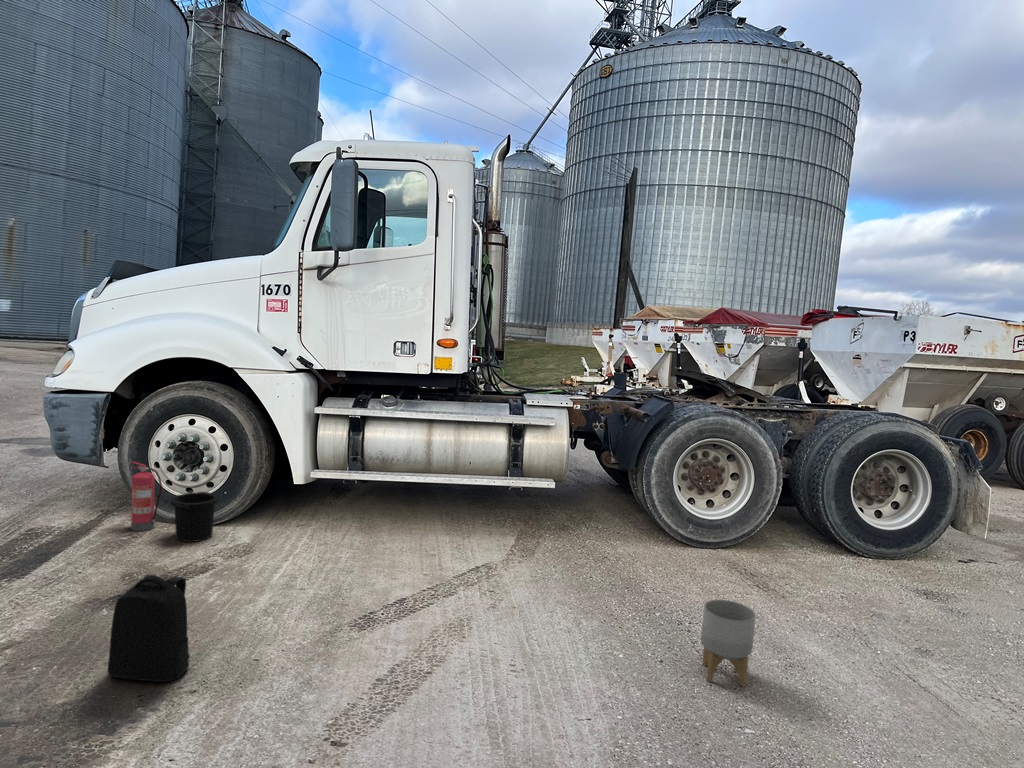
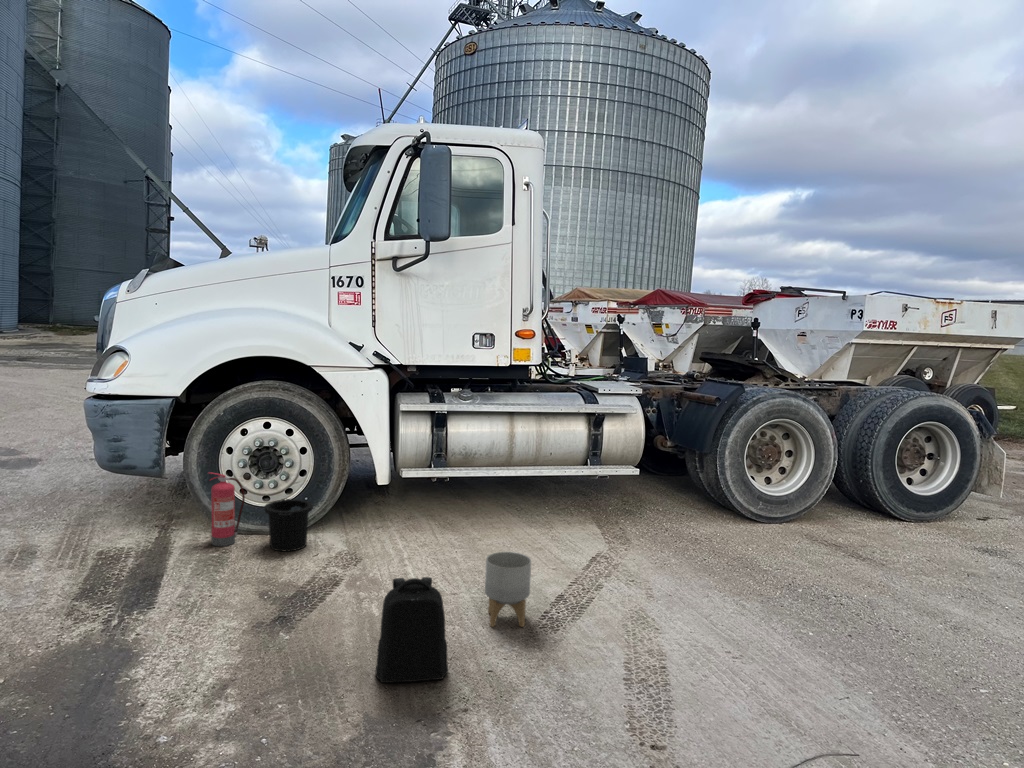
planter: present [701,600,756,687] -> present [485,552,531,627]

